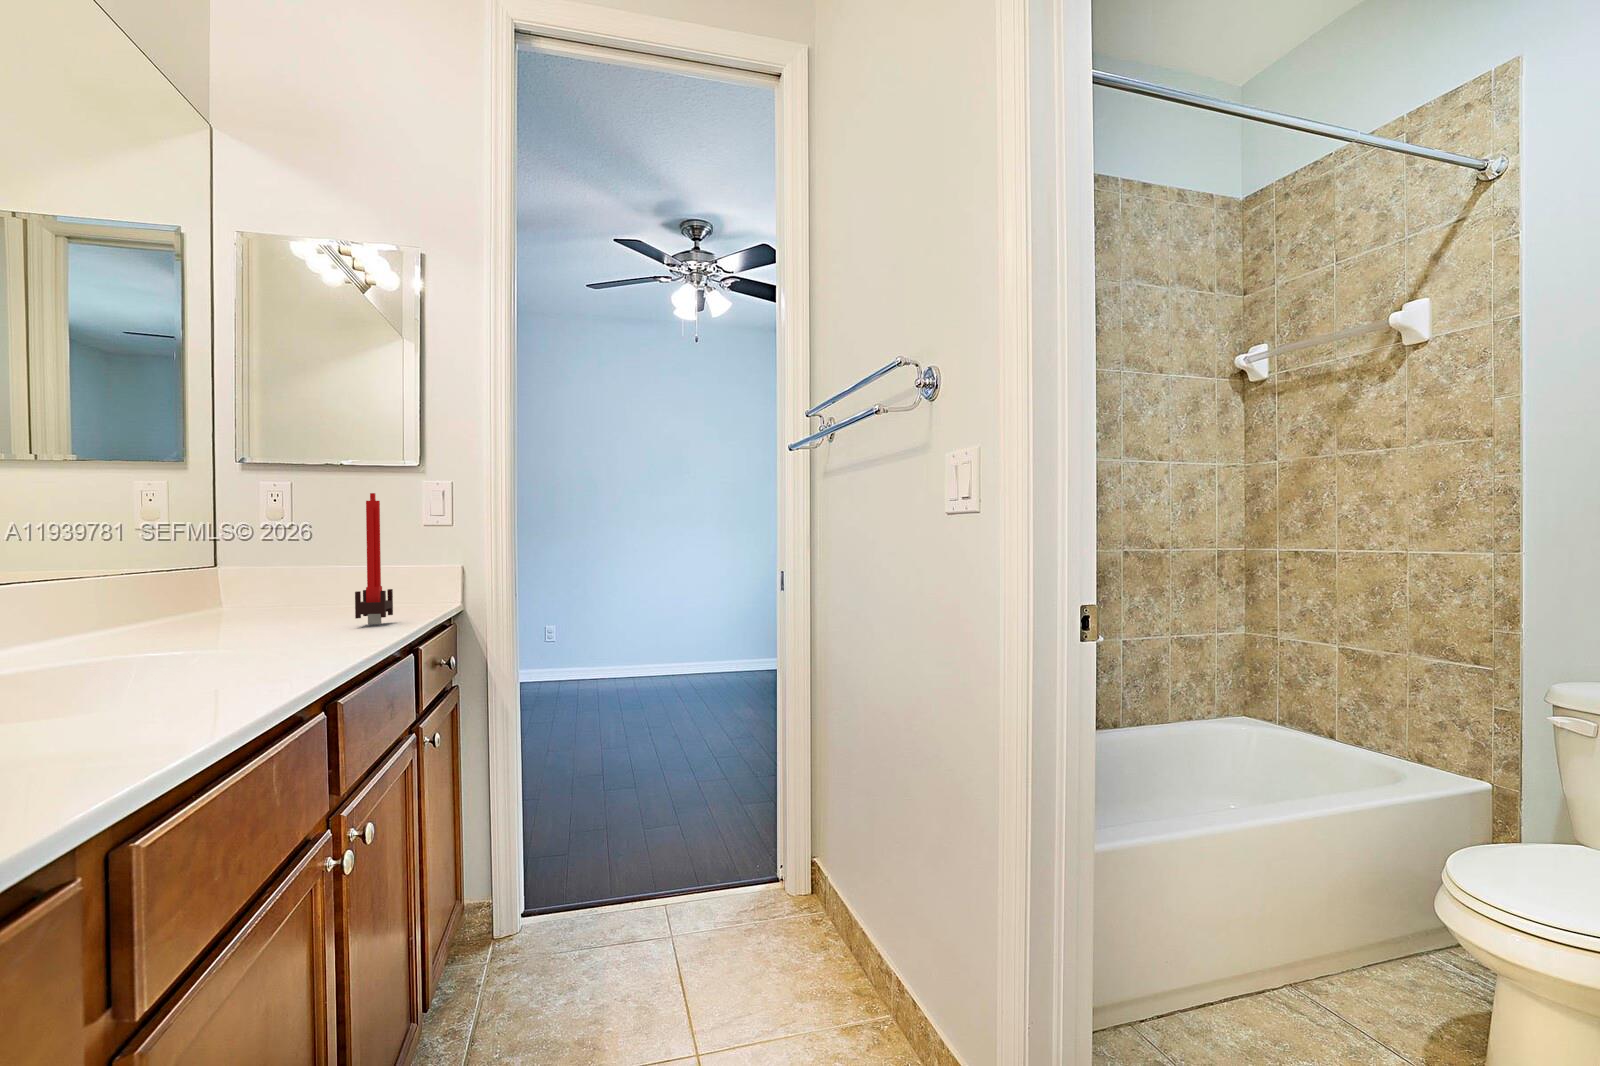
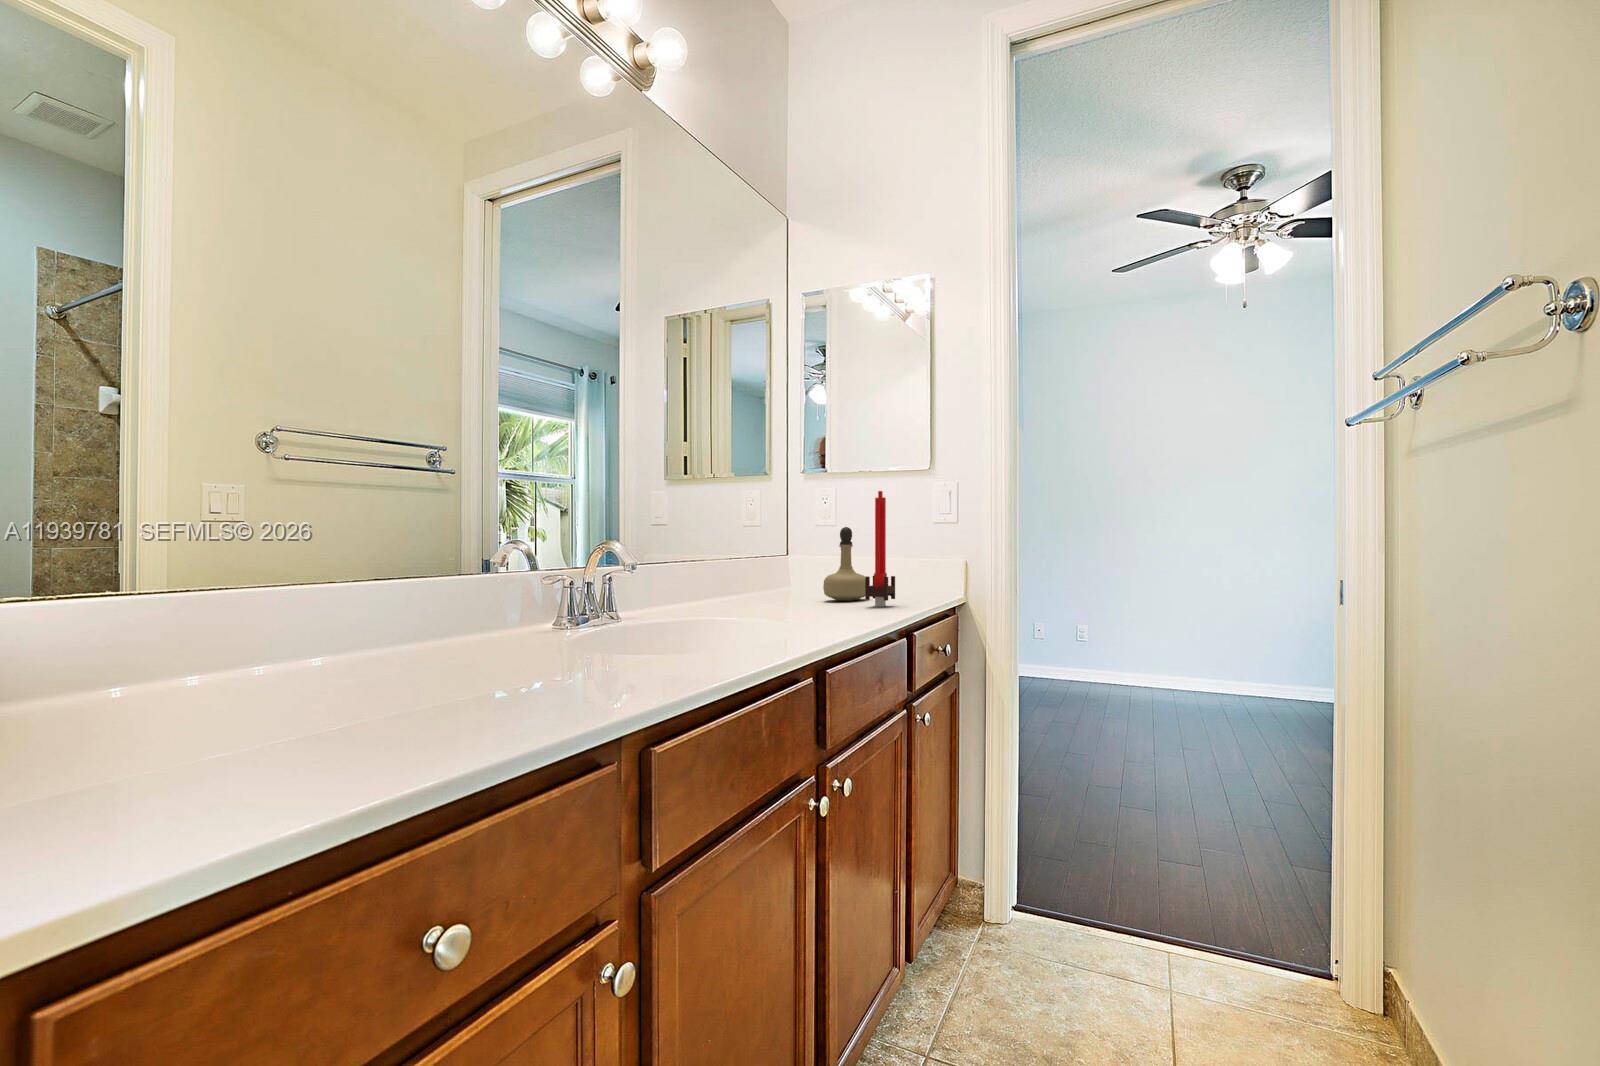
perfume bottle: none [287,534,351,622] -> present [823,527,865,601]

